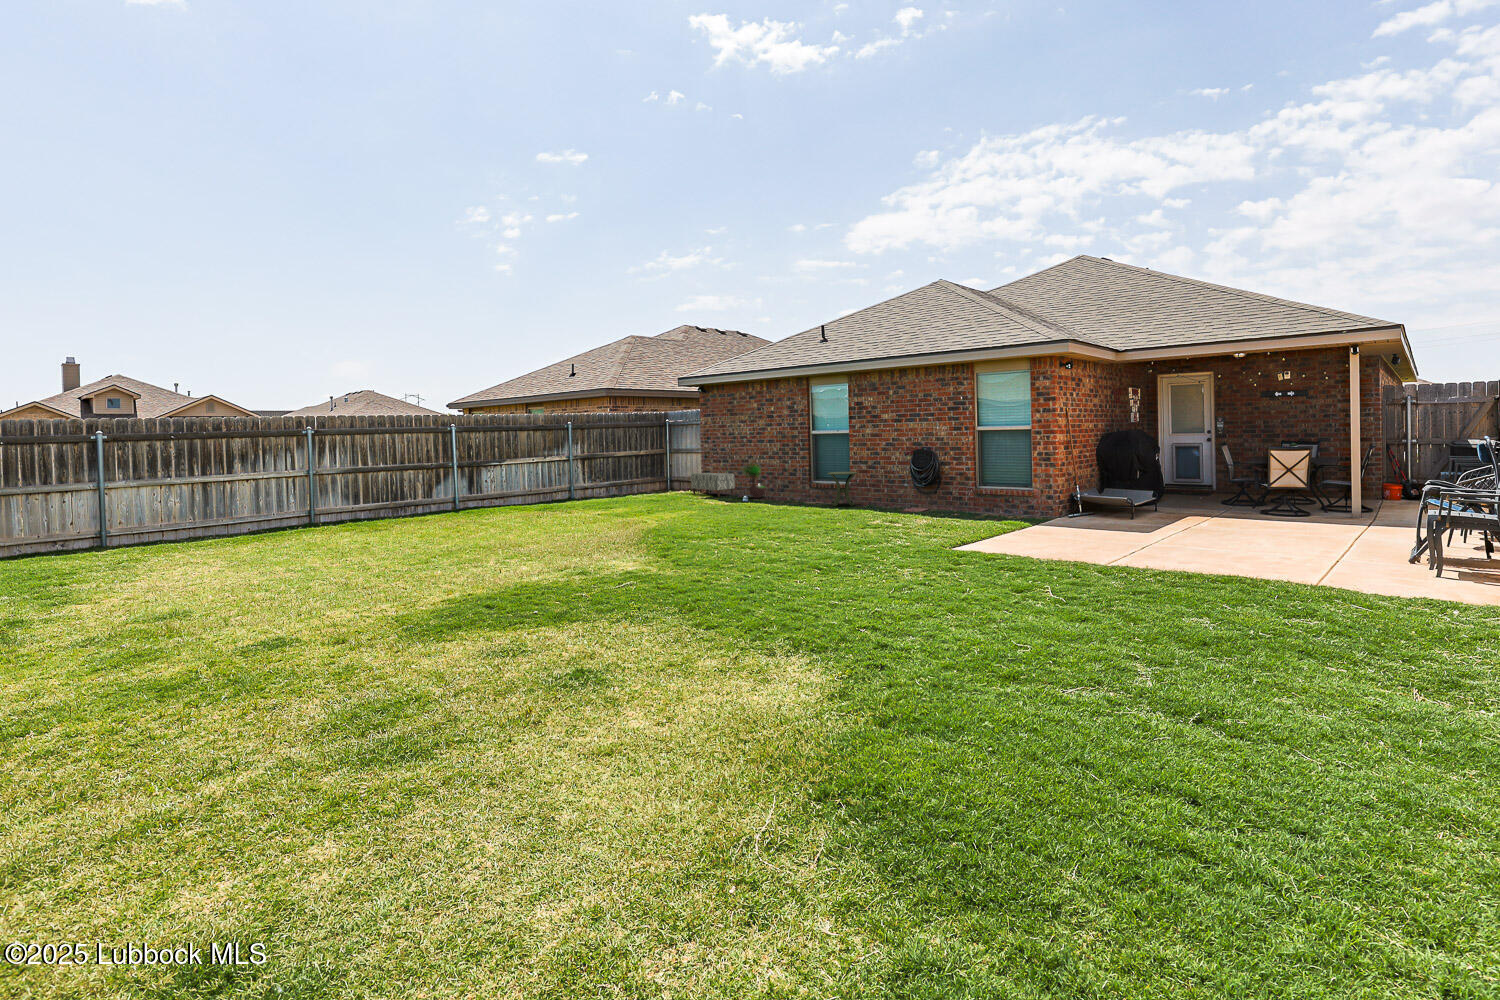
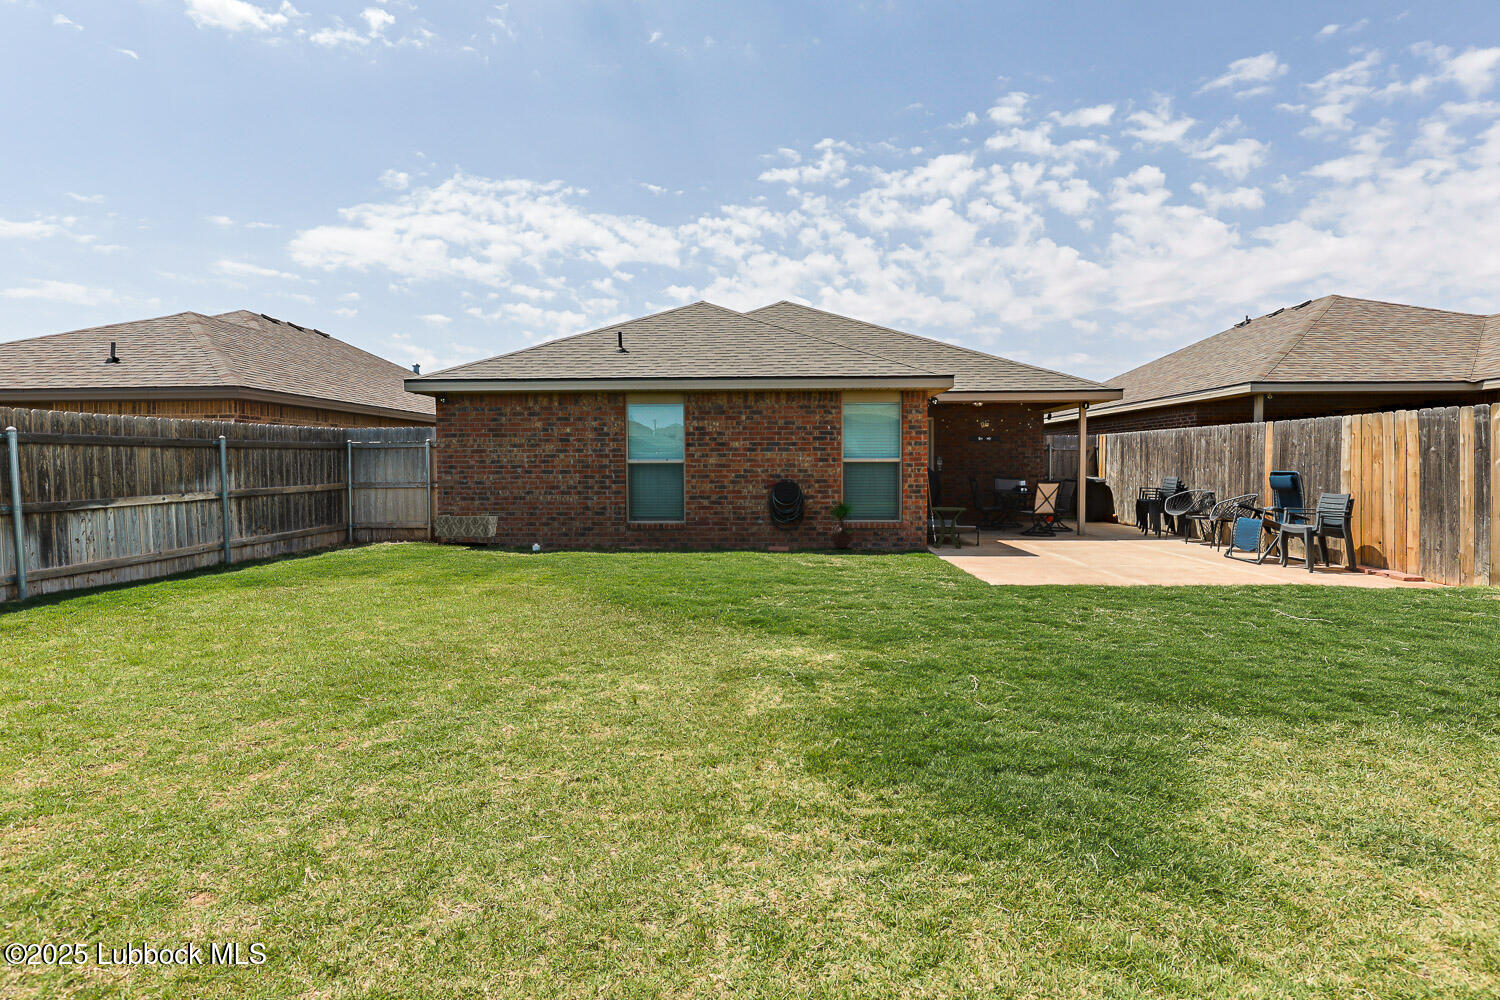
potted tree: present [743,465,765,498] -> present [829,502,853,548]
side table: present [828,472,857,506] -> present [930,507,966,548]

